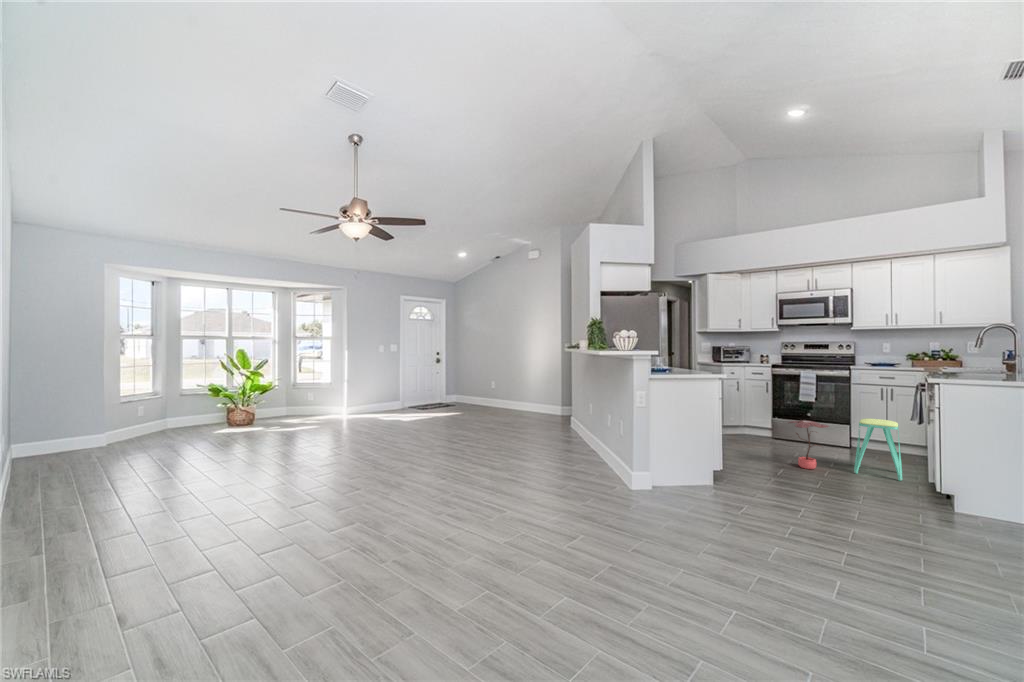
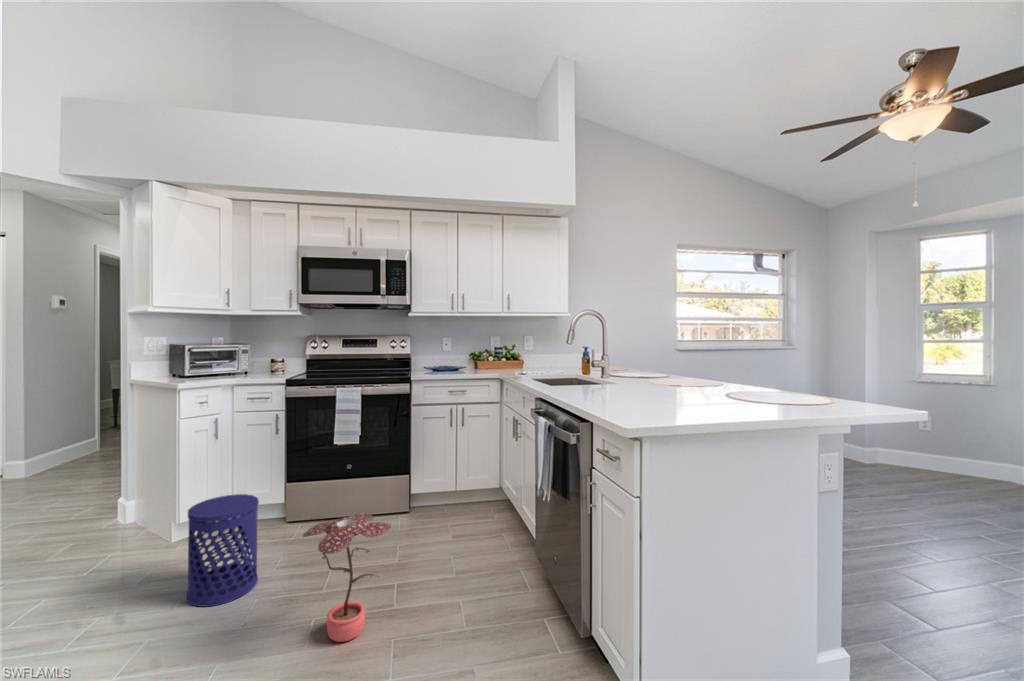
waste bin: none [735,411,764,451] -> present [187,494,259,607]
stool: present [854,419,902,481] -> none [430,478,505,608]

